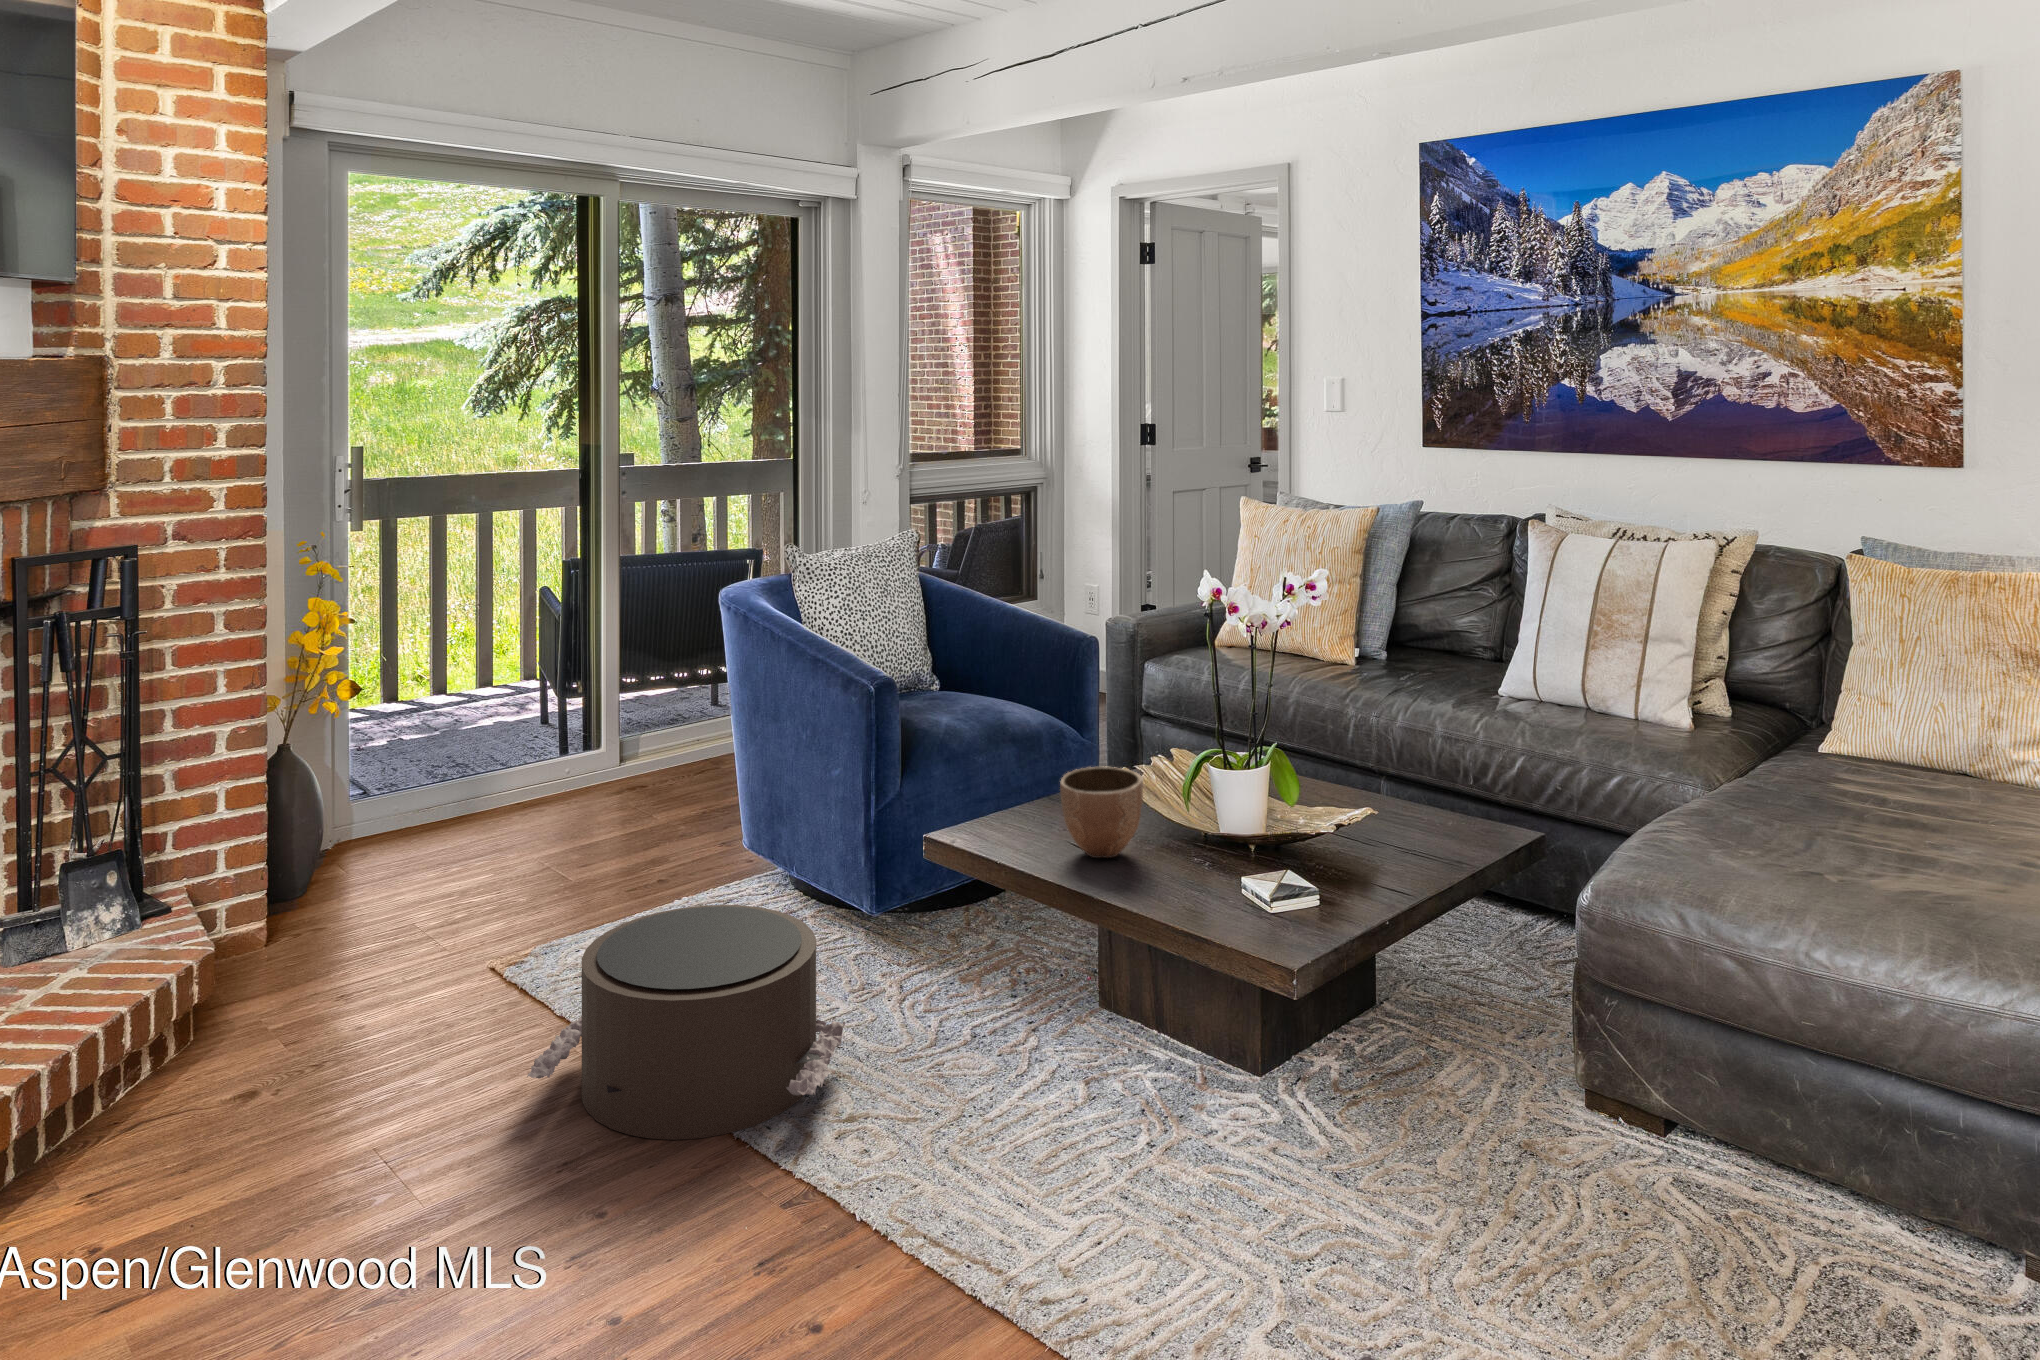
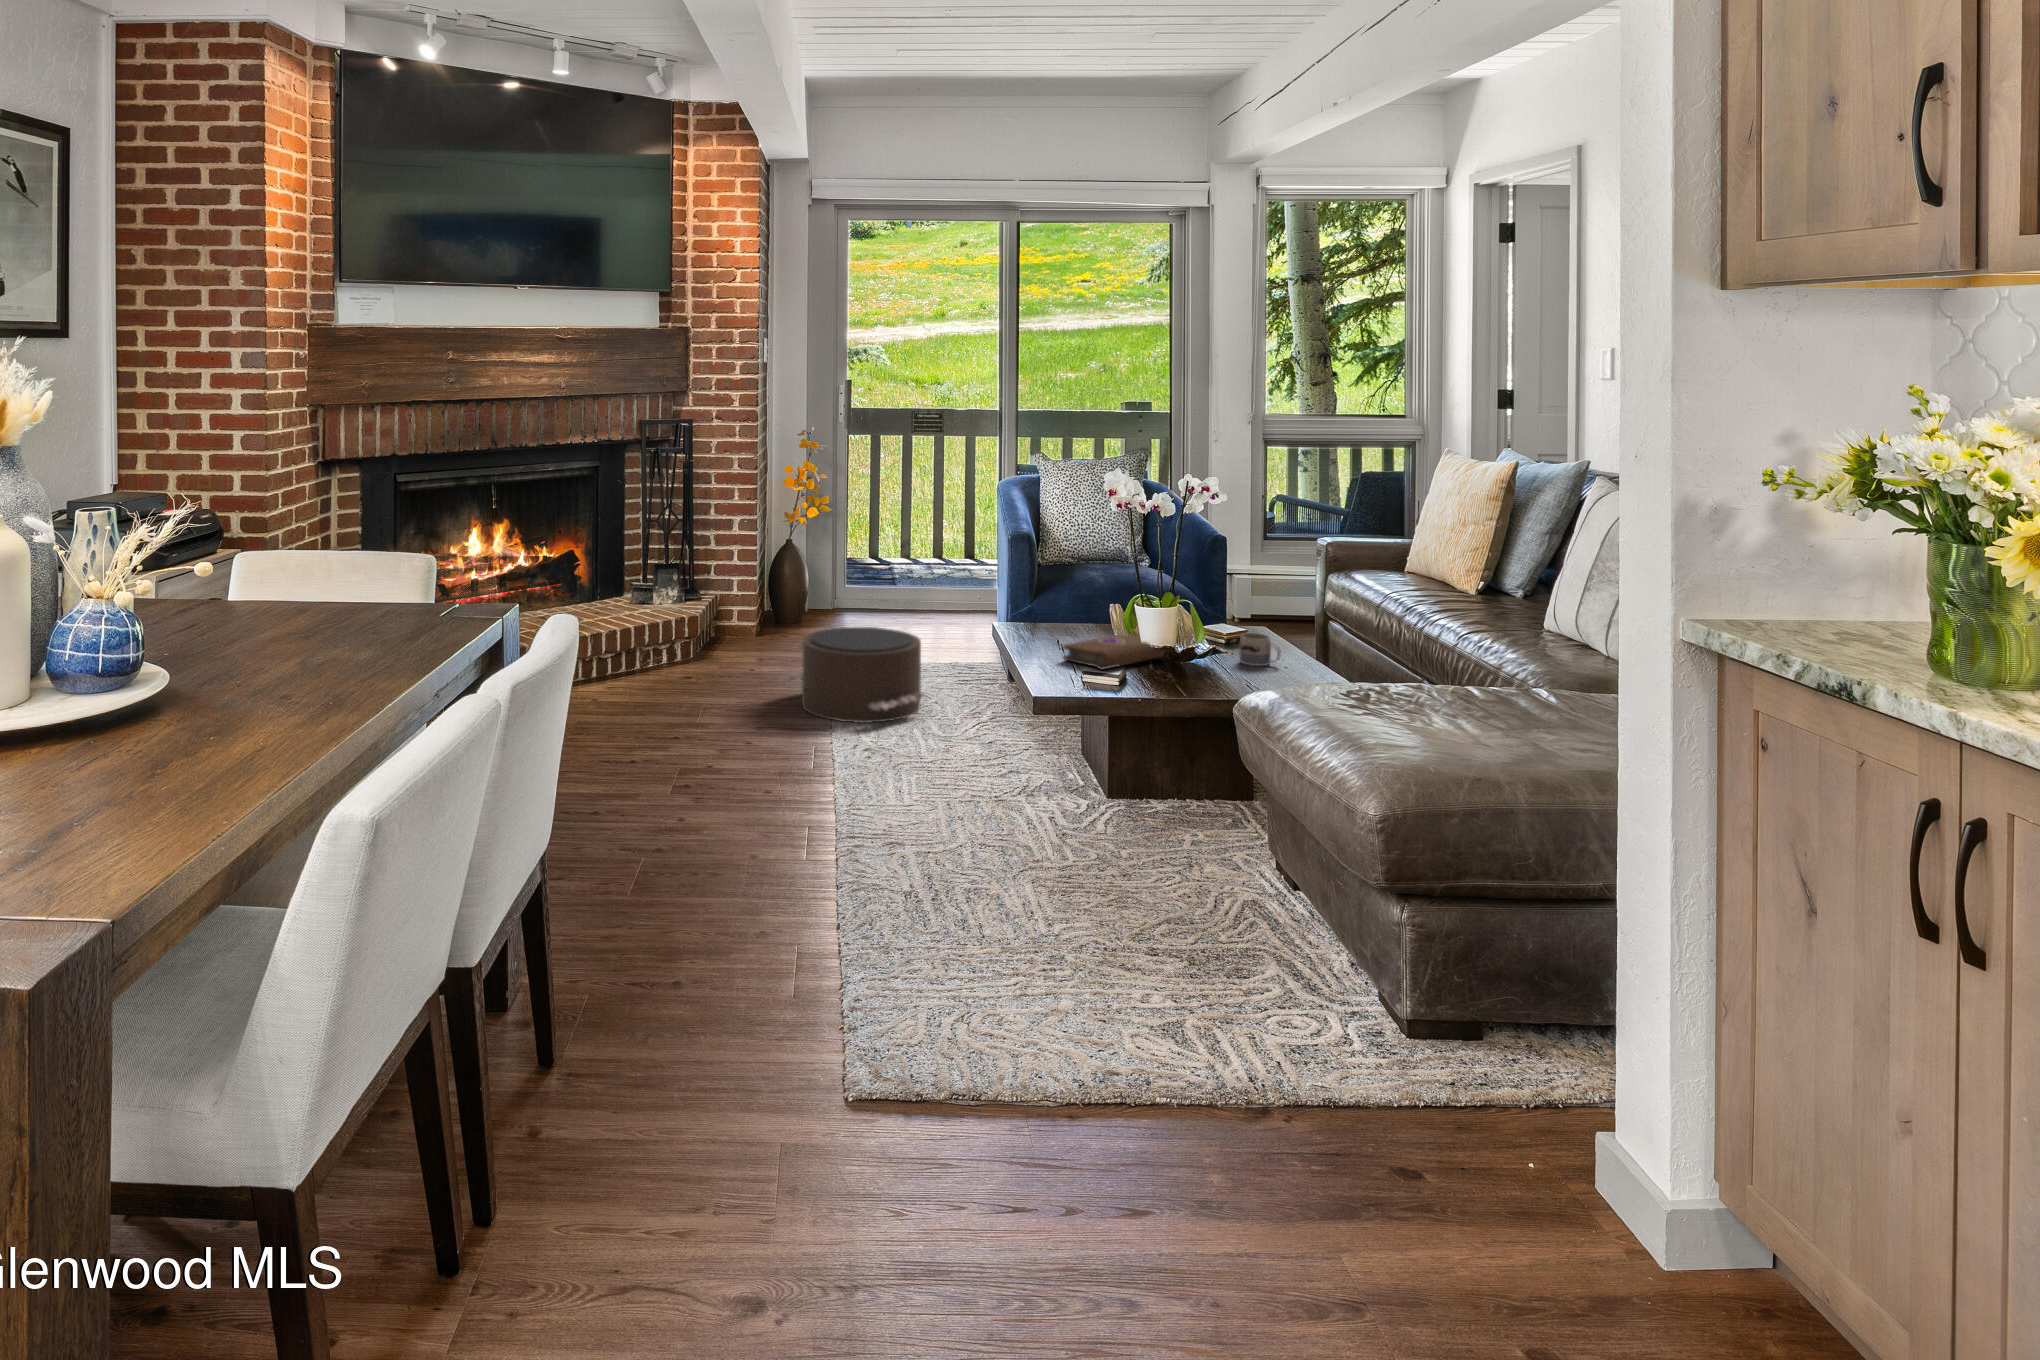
decorative bowl: present [1060,766,1143,858] -> none [1046,585,1096,636]
mug: none [1395,798,1459,853] -> present [1239,633,1281,666]
book: none [1218,842,1324,926] -> present [1063,634,1165,670]

